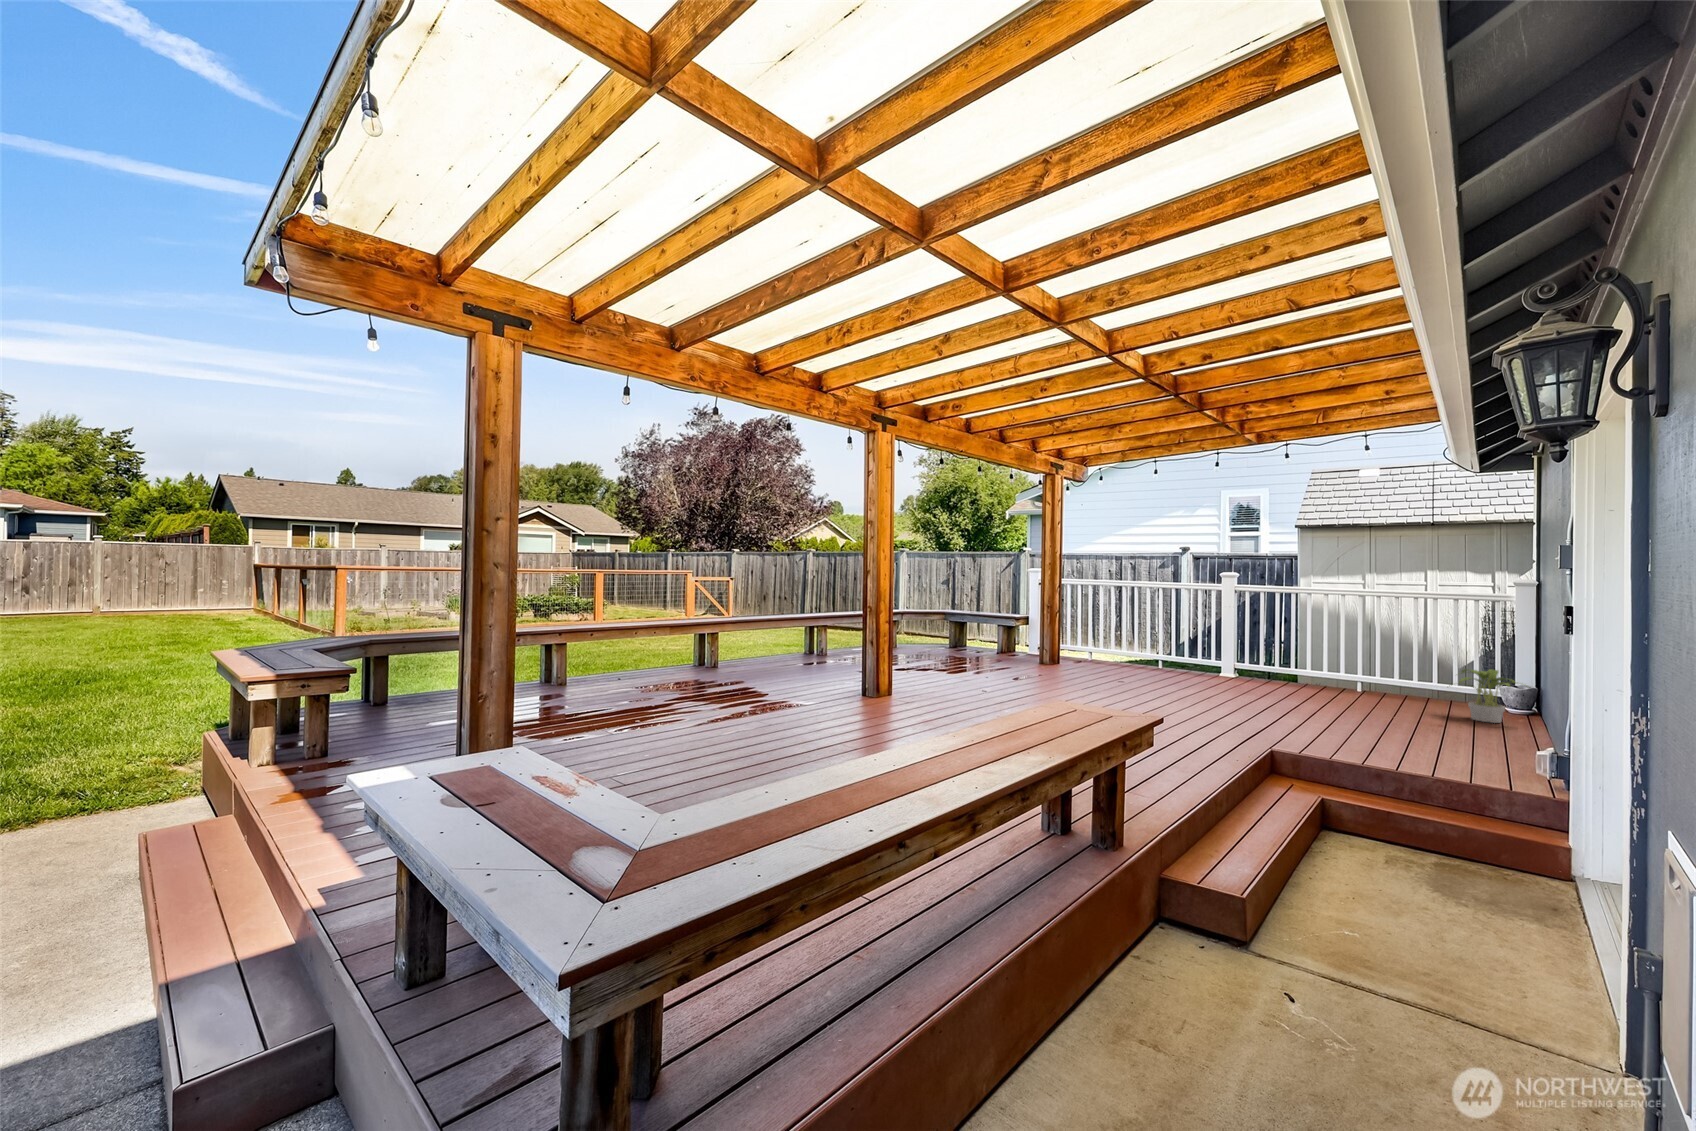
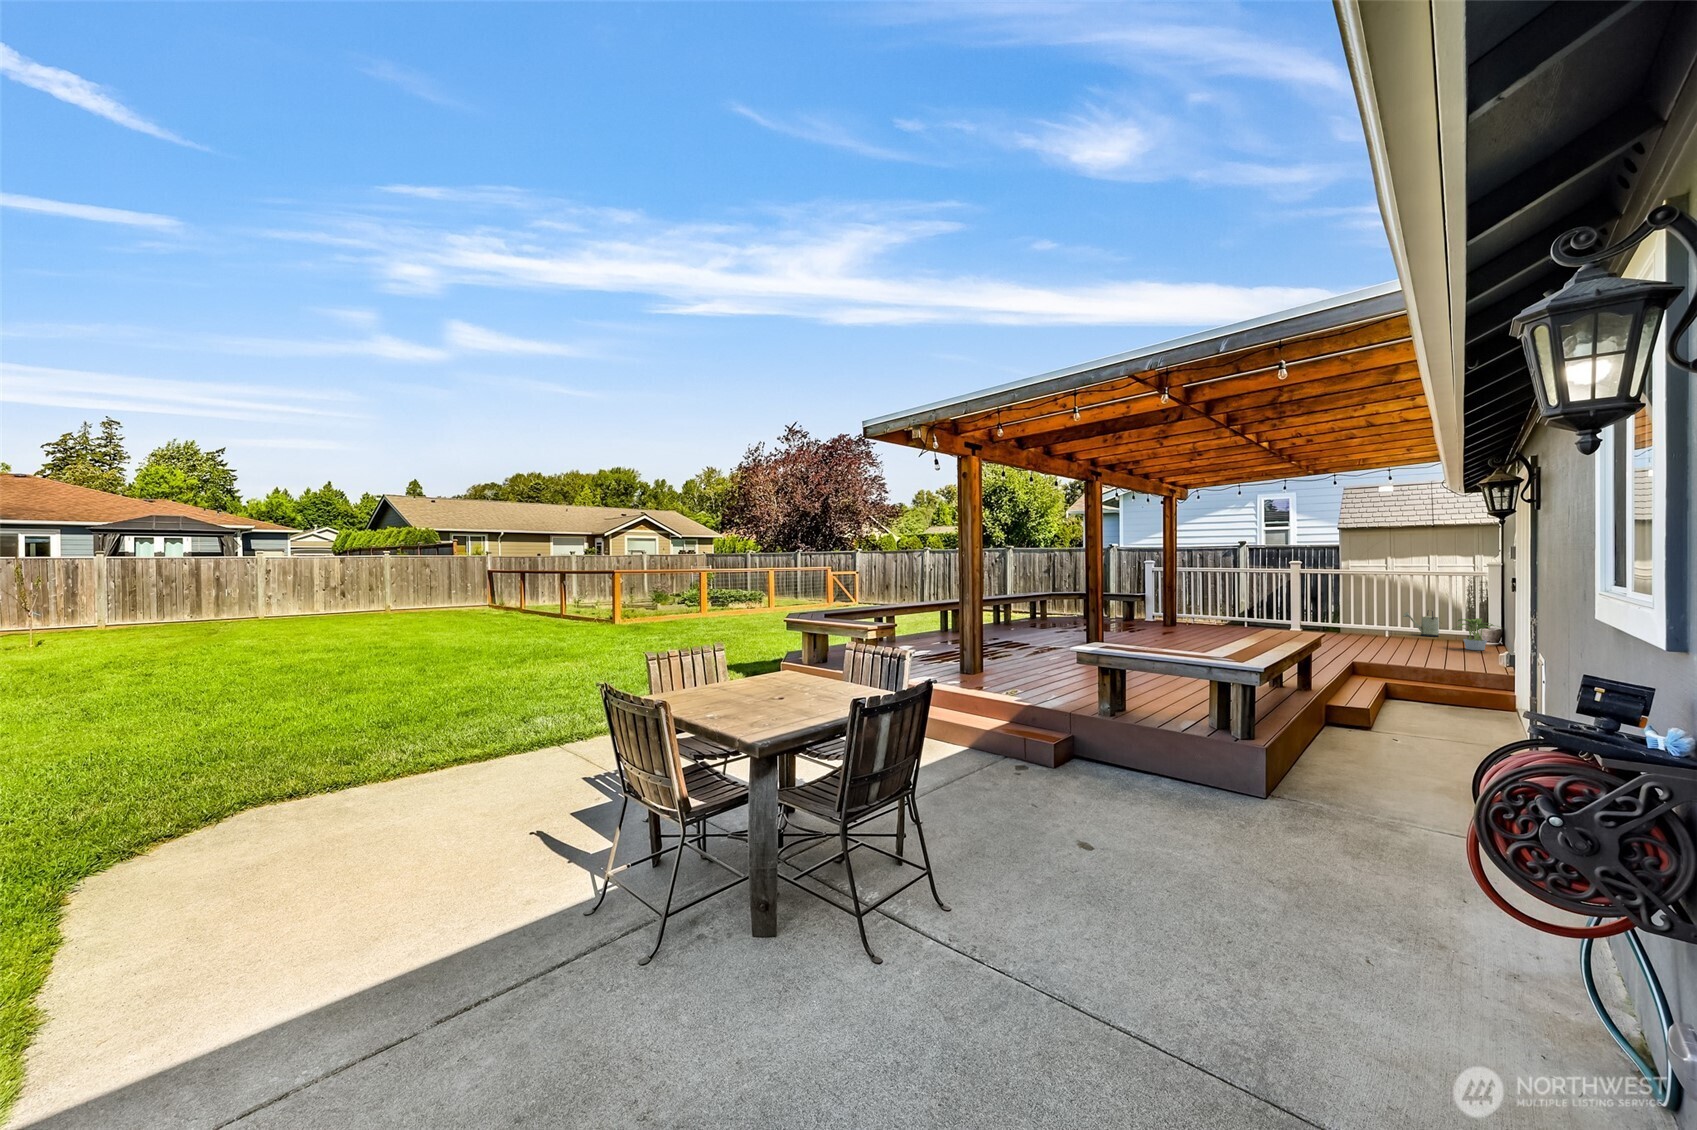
watering can: none [1384,653,1443,694] -> present [1403,610,1439,636]

